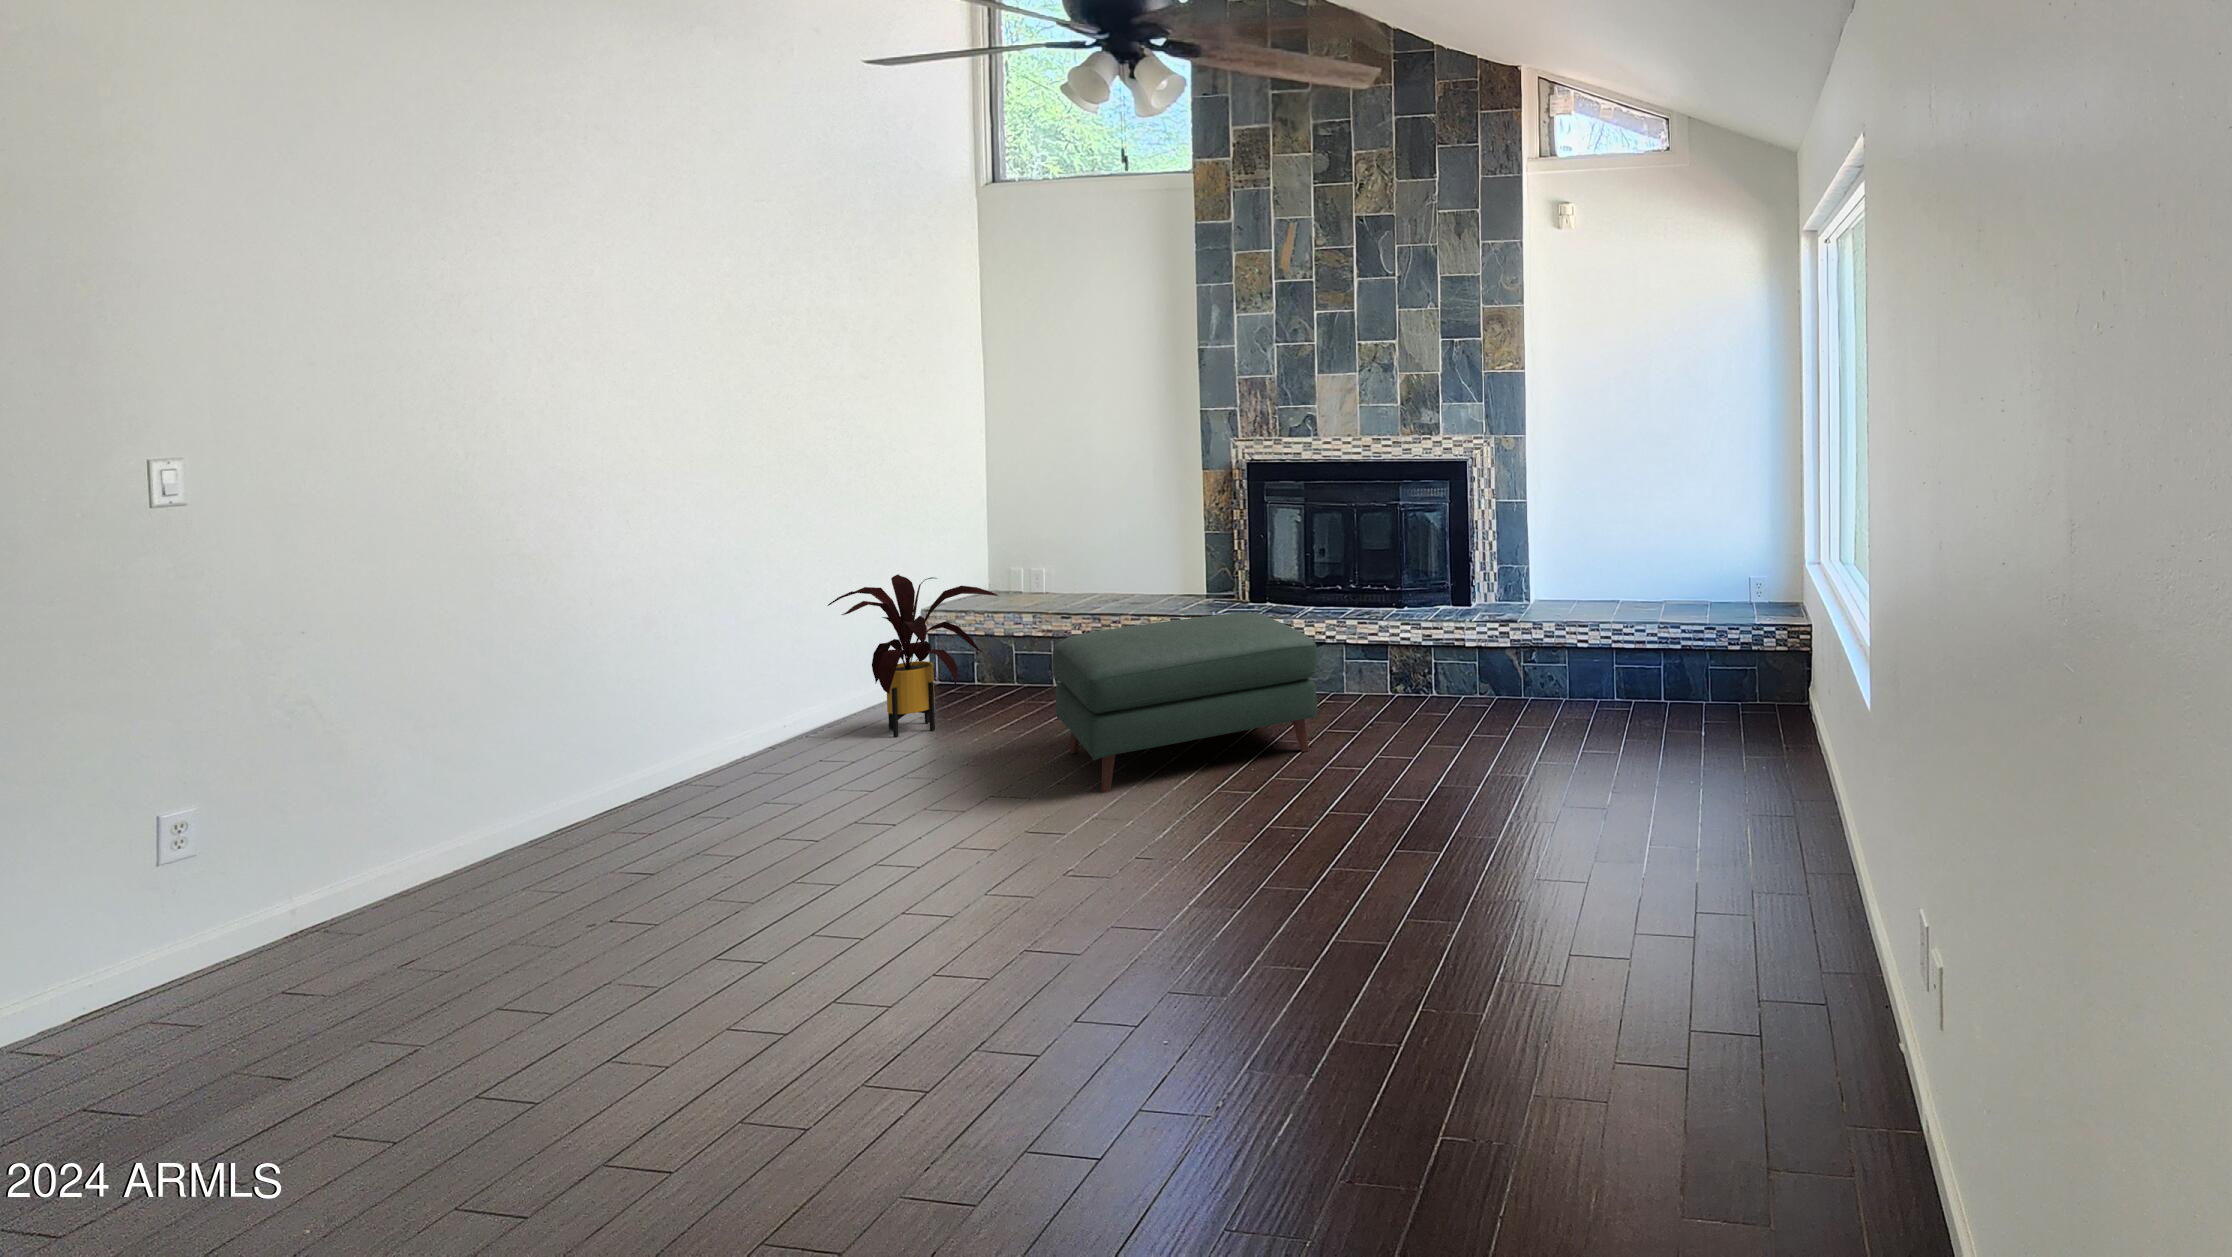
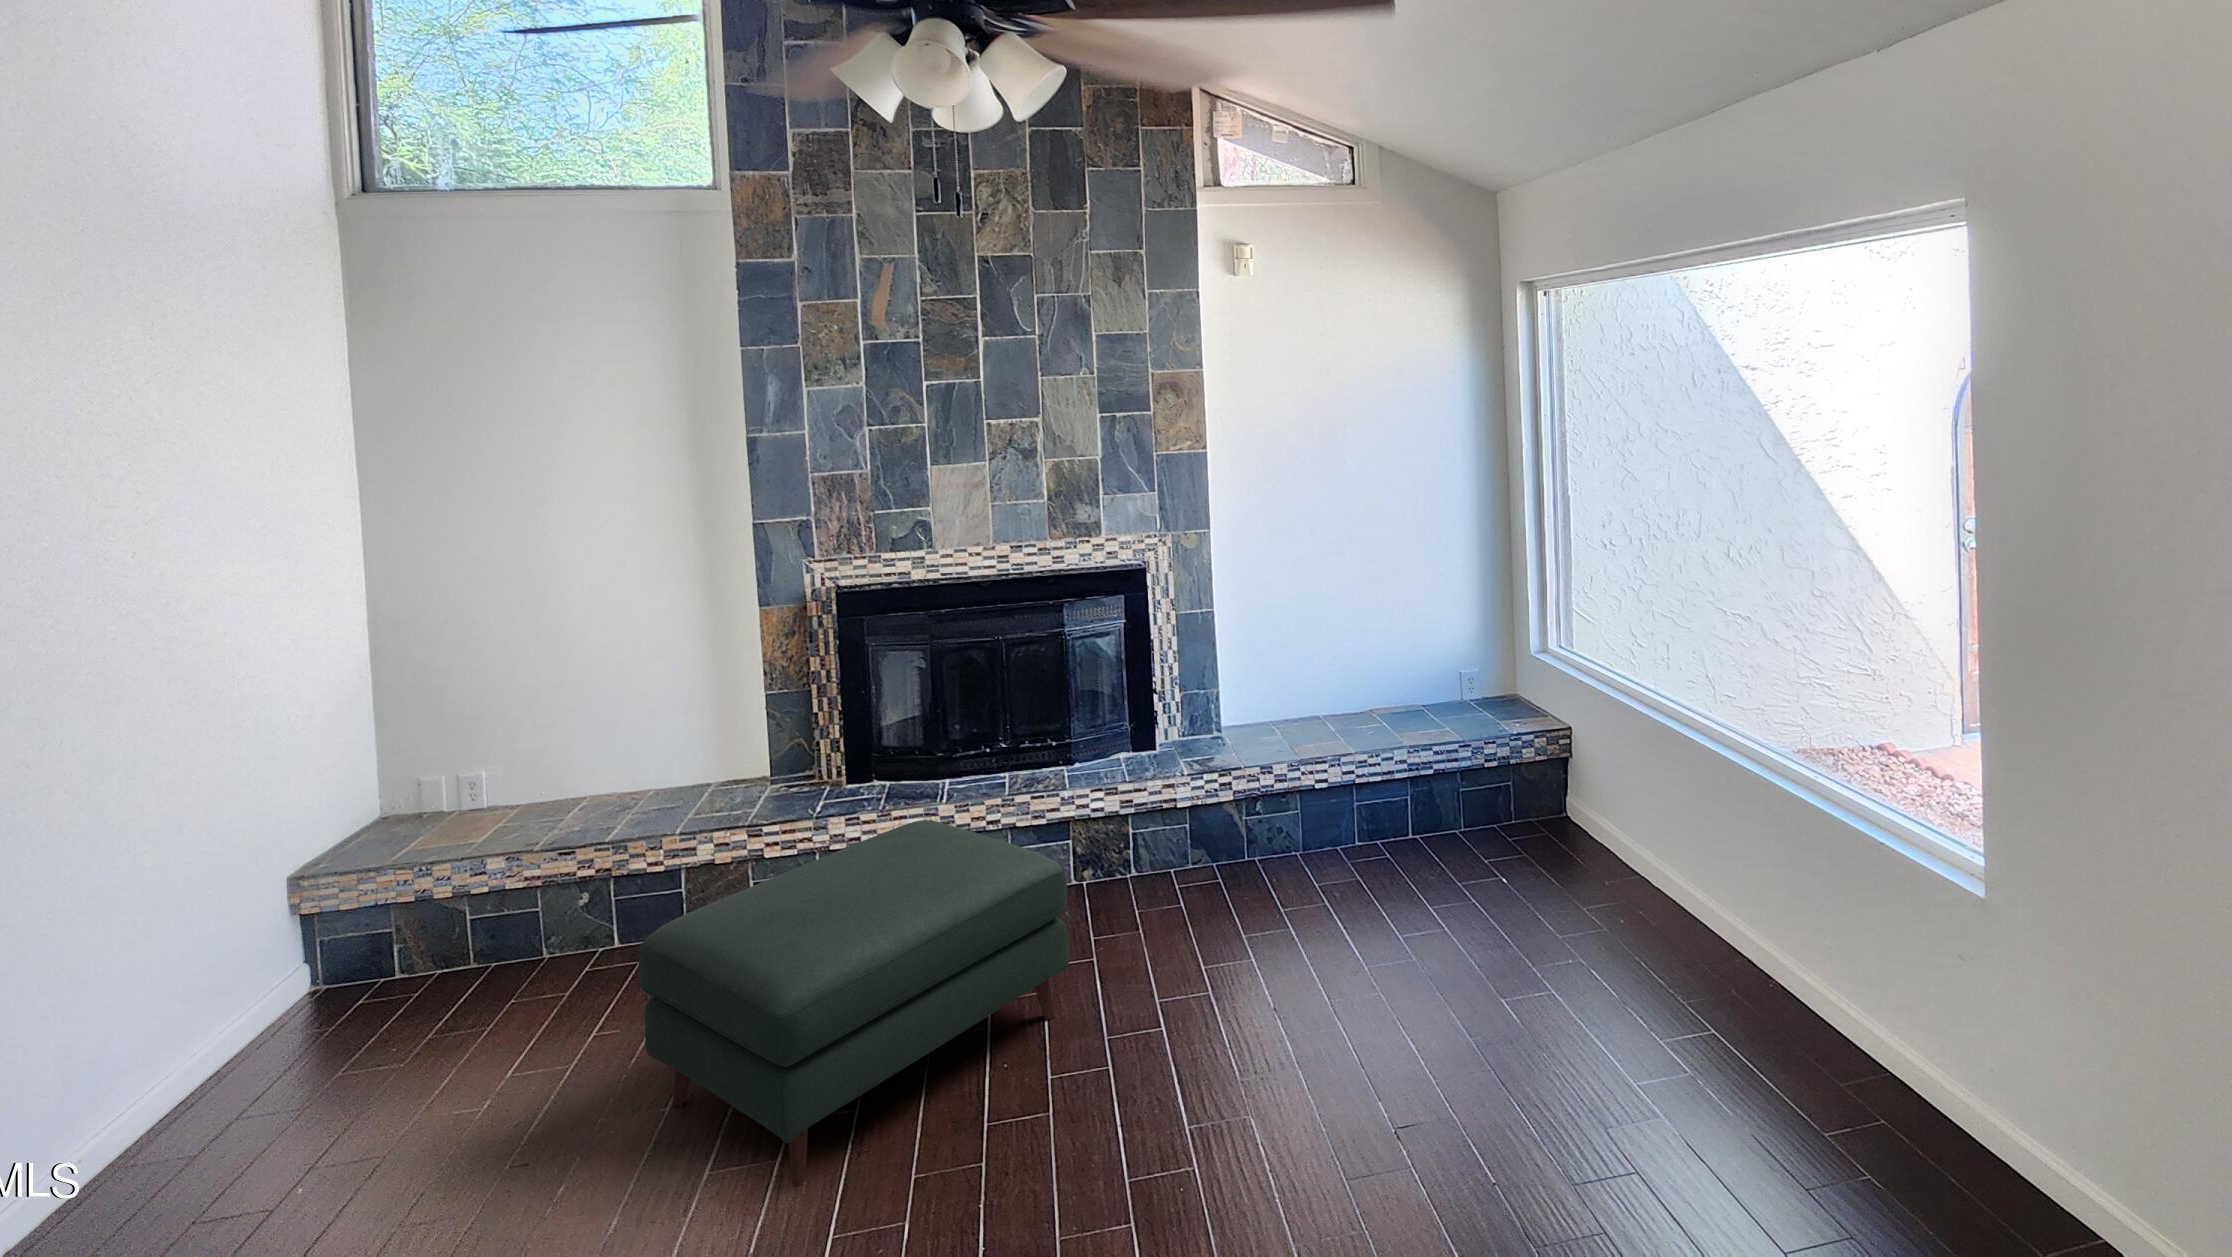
house plant: present [828,574,998,737] -> none [124,847,485,1142]

